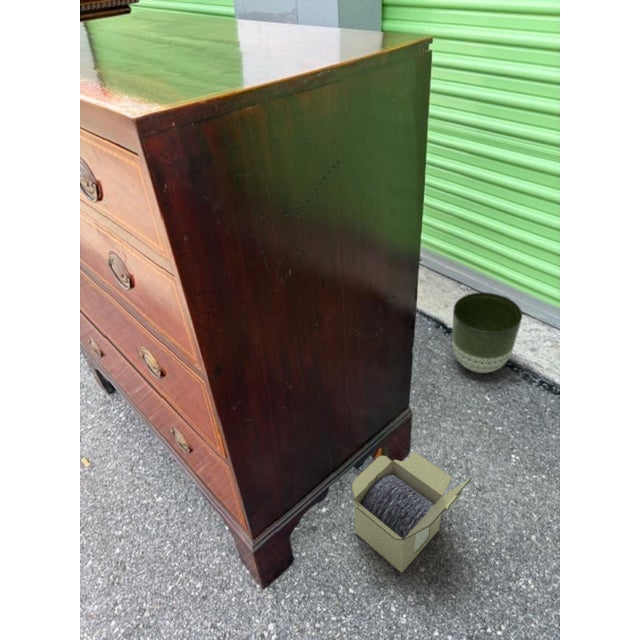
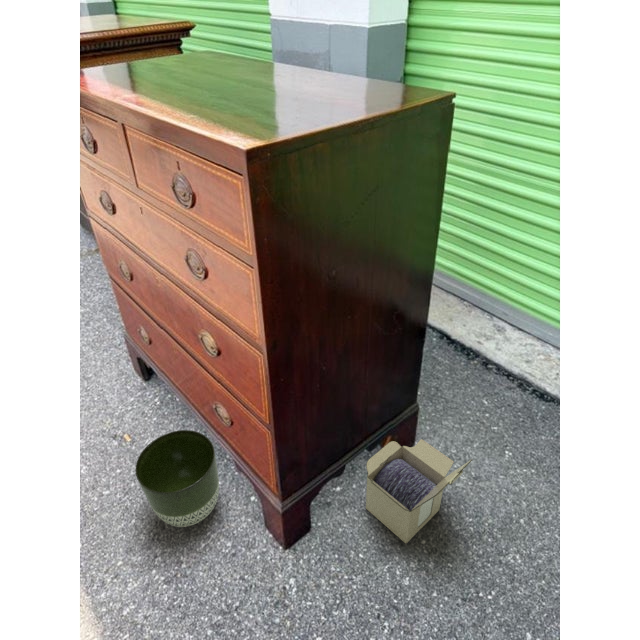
planter: present [452,292,522,373] -> present [136,430,219,527]

